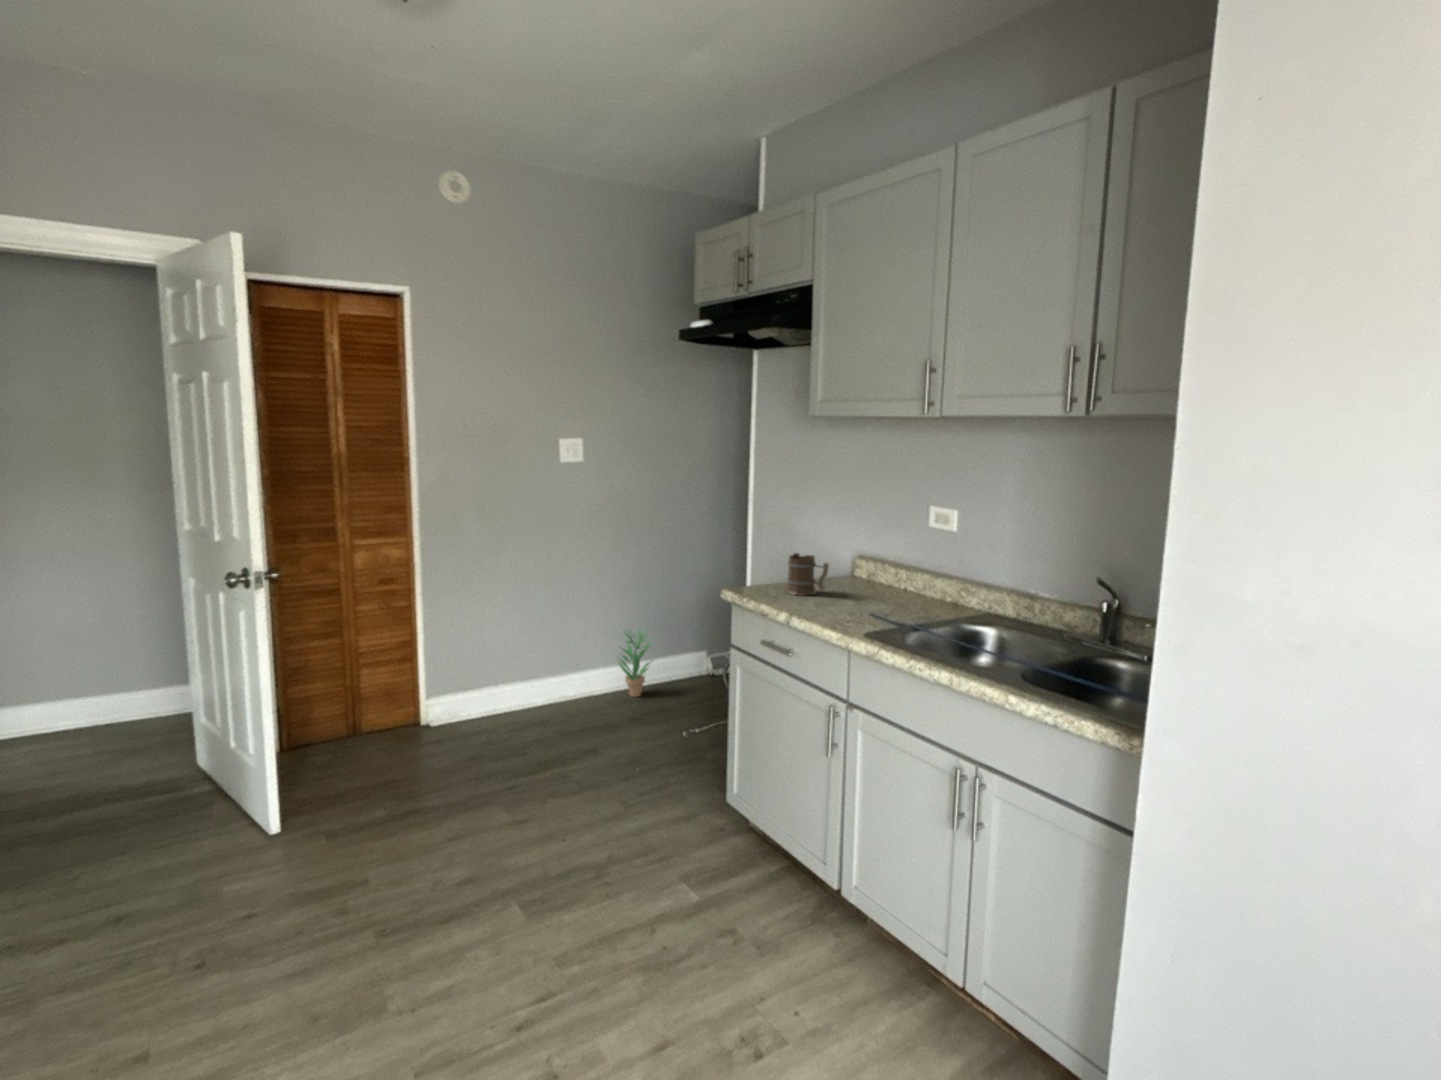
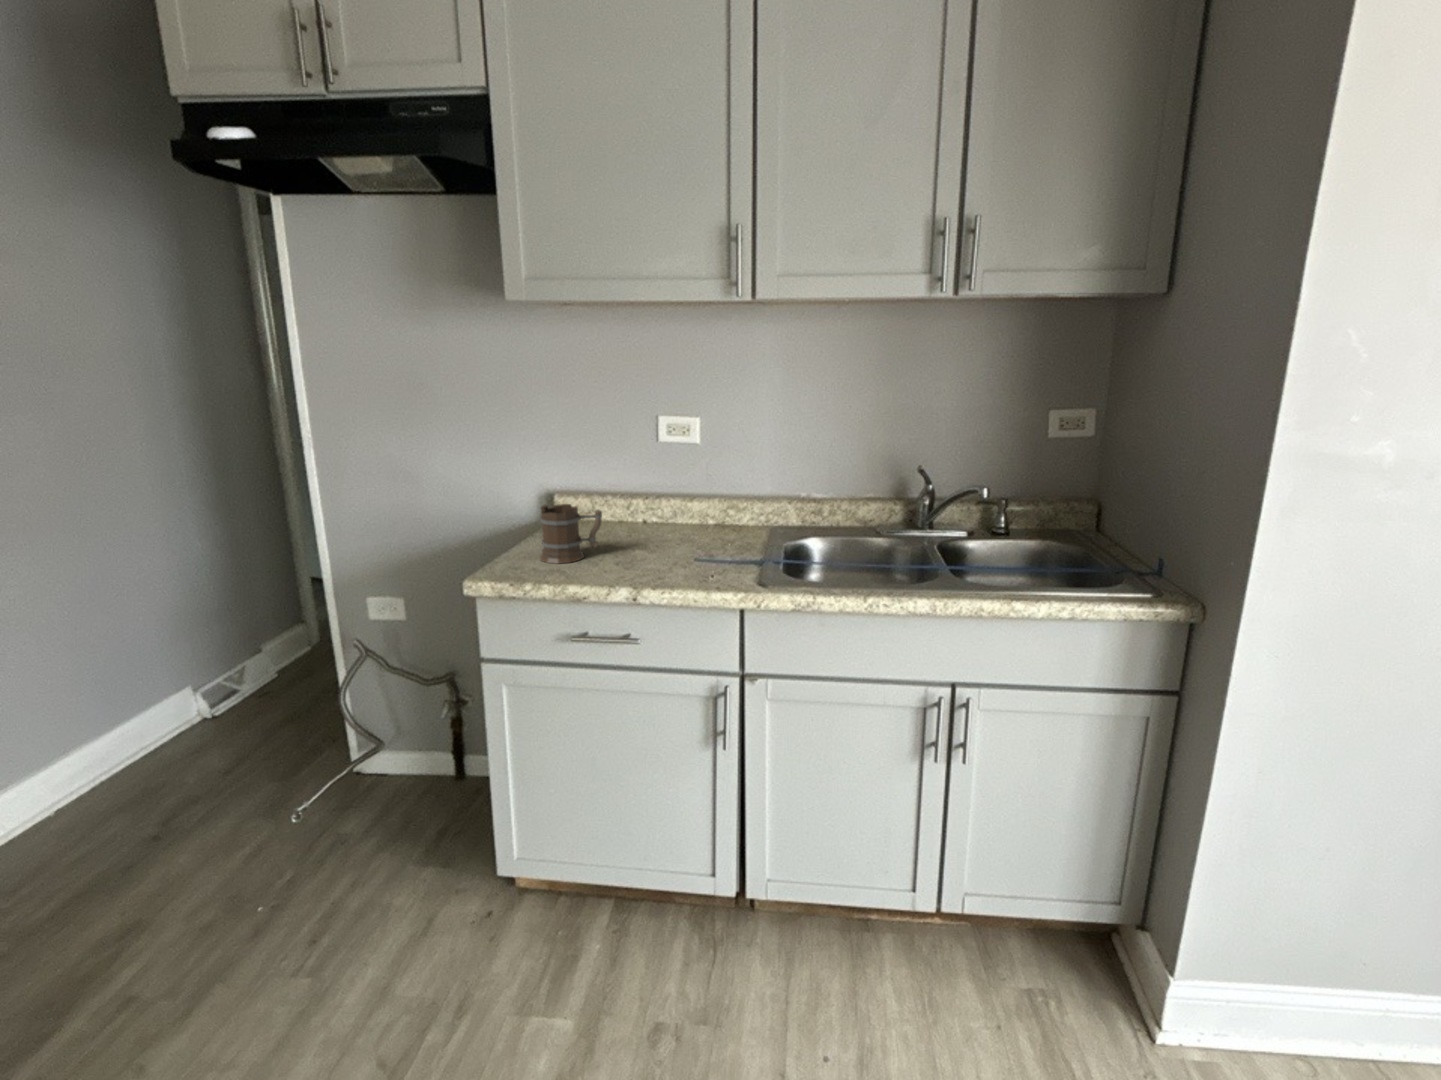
potted plant: present [619,631,651,697] -> none [34,686,127,810]

